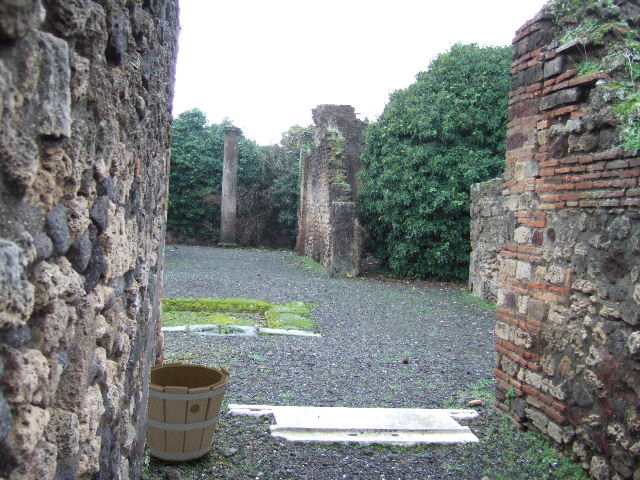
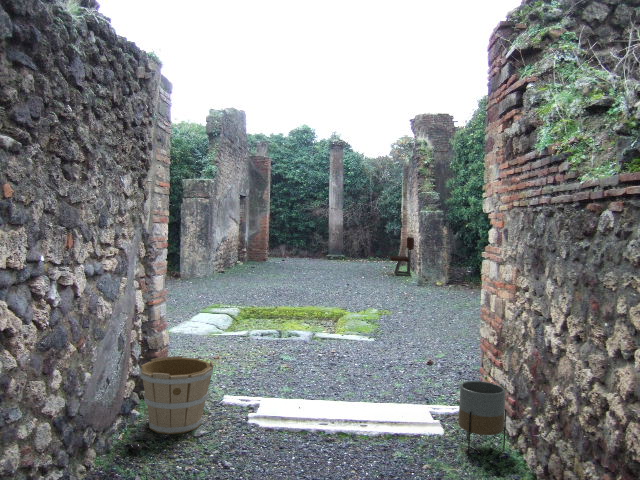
bench: none [292,227,318,266] -> present [390,237,414,276]
planter: none [505,382,558,463] -> present [459,381,506,455]

